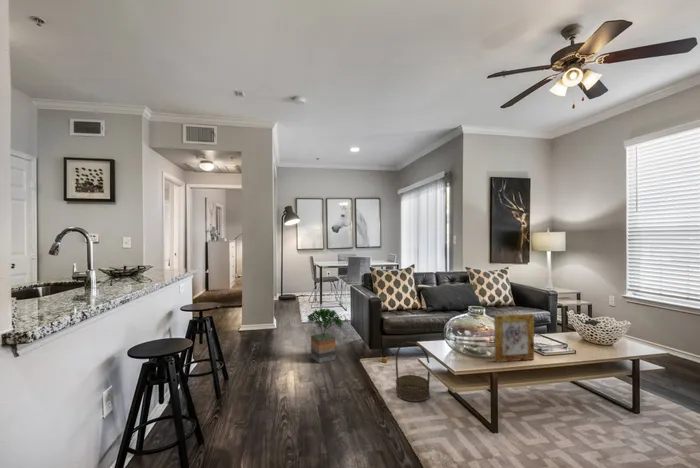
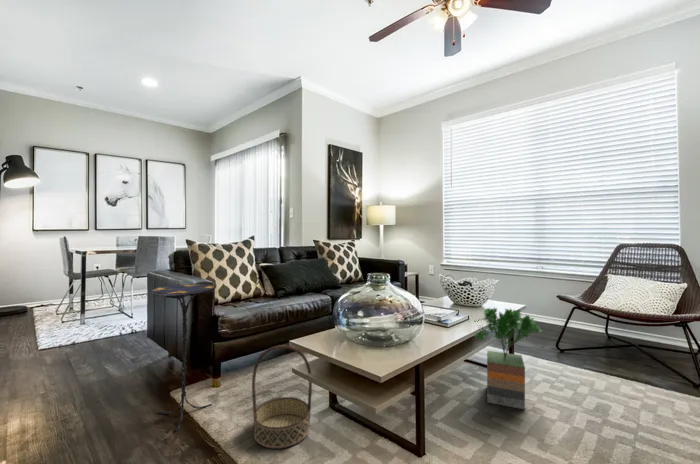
side table: none [348,298,380,378] -> present [151,284,216,430]
potted tree: present [308,309,343,363] -> present [474,308,541,410]
picture frame: present [494,314,534,362] -> none [413,278,448,351]

